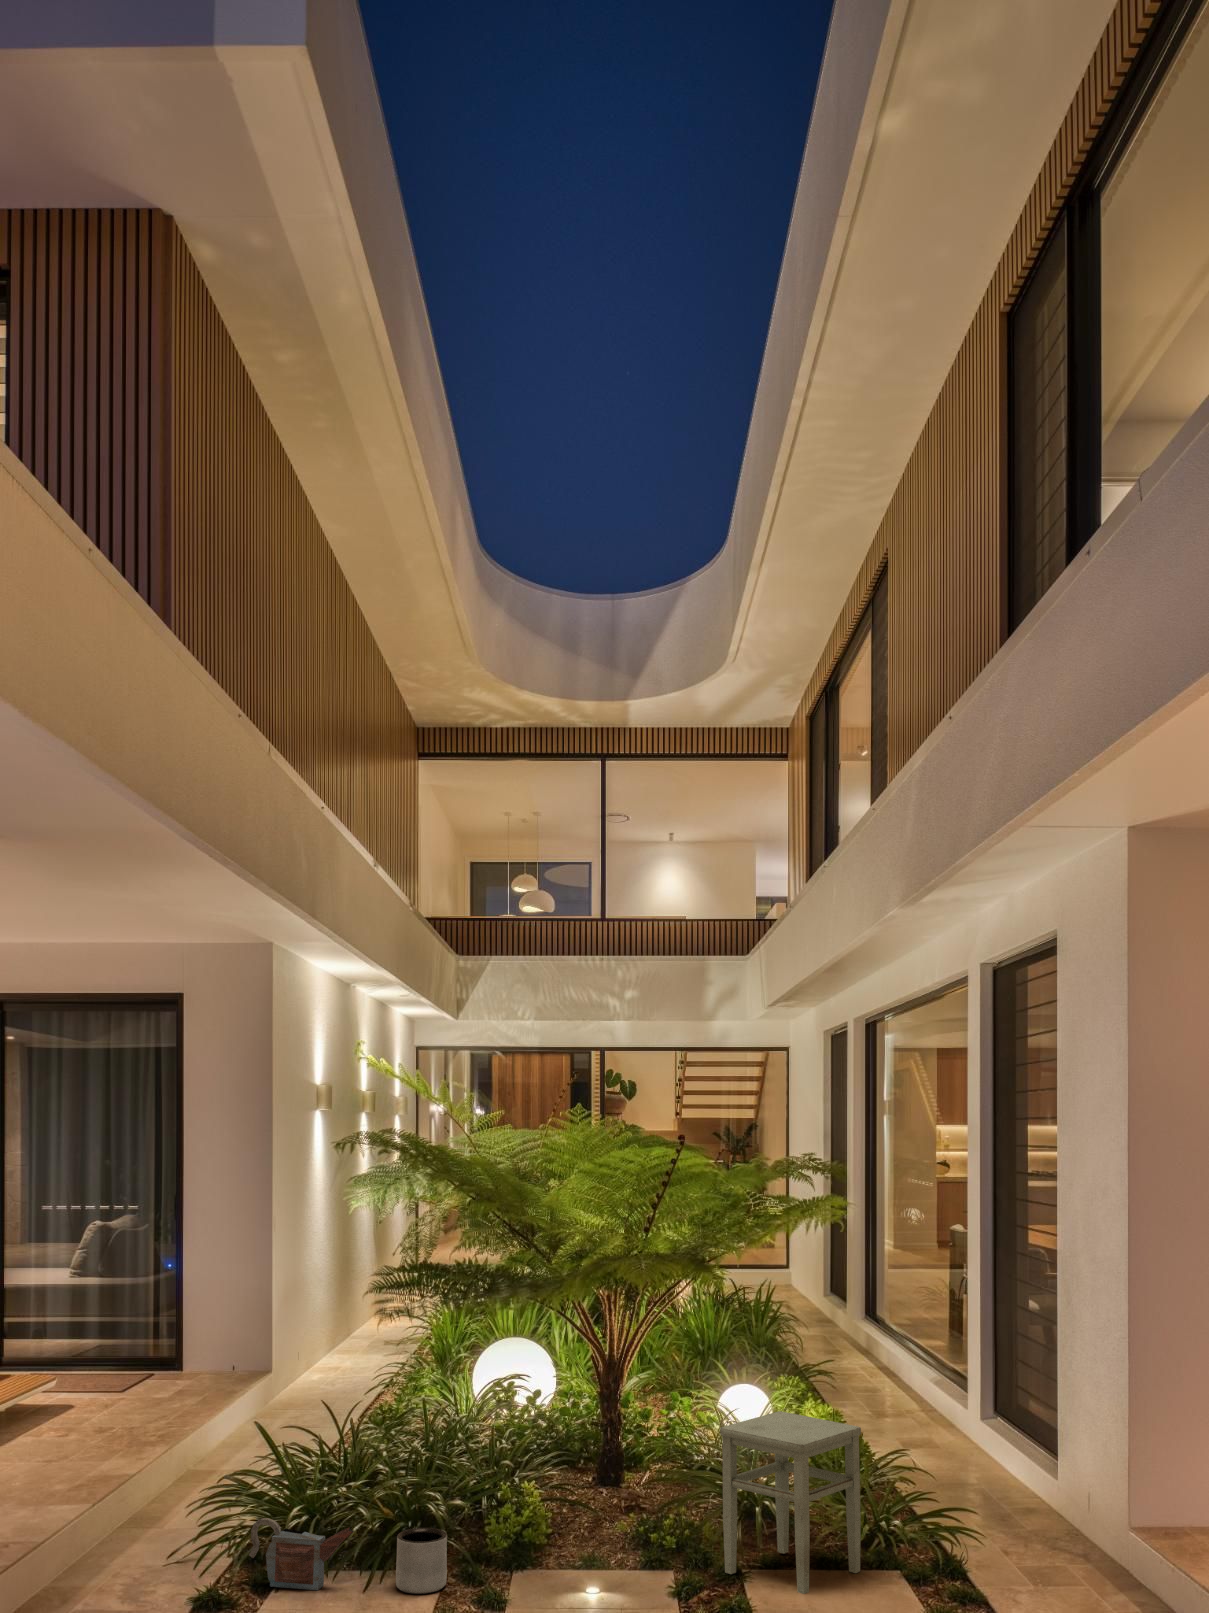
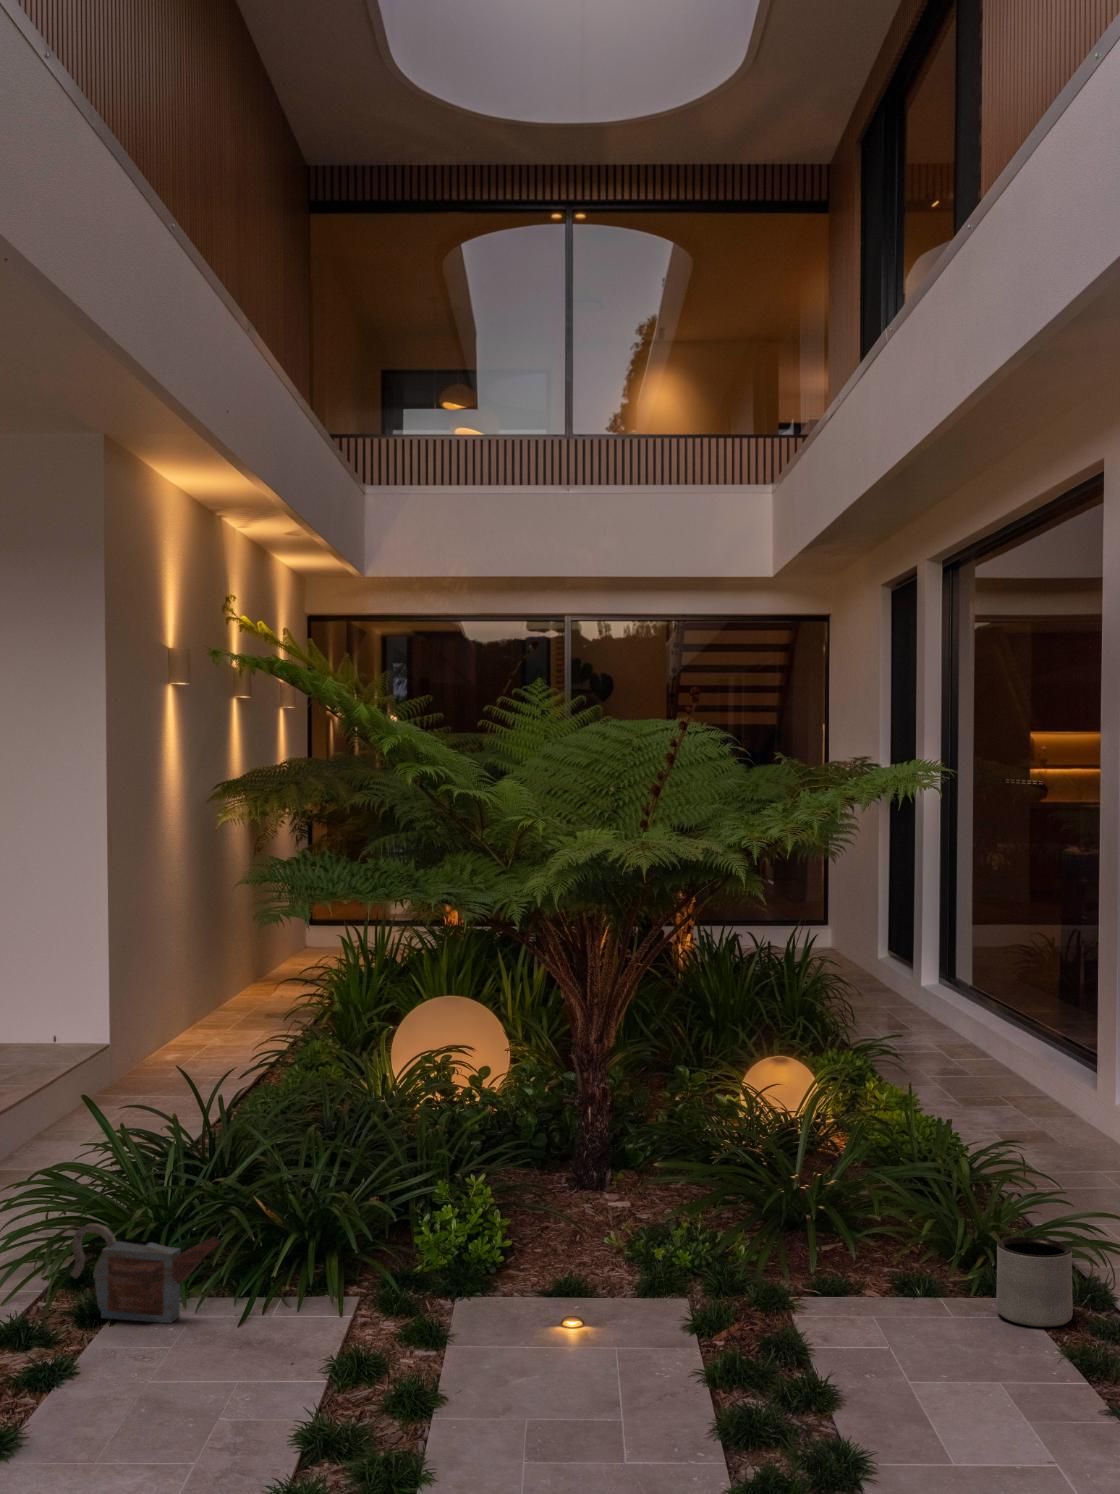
stool: present [720,1411,861,1594] -> none [755,1081,958,1330]
planter: present [396,1528,447,1594] -> present [996,1237,1073,1327]

